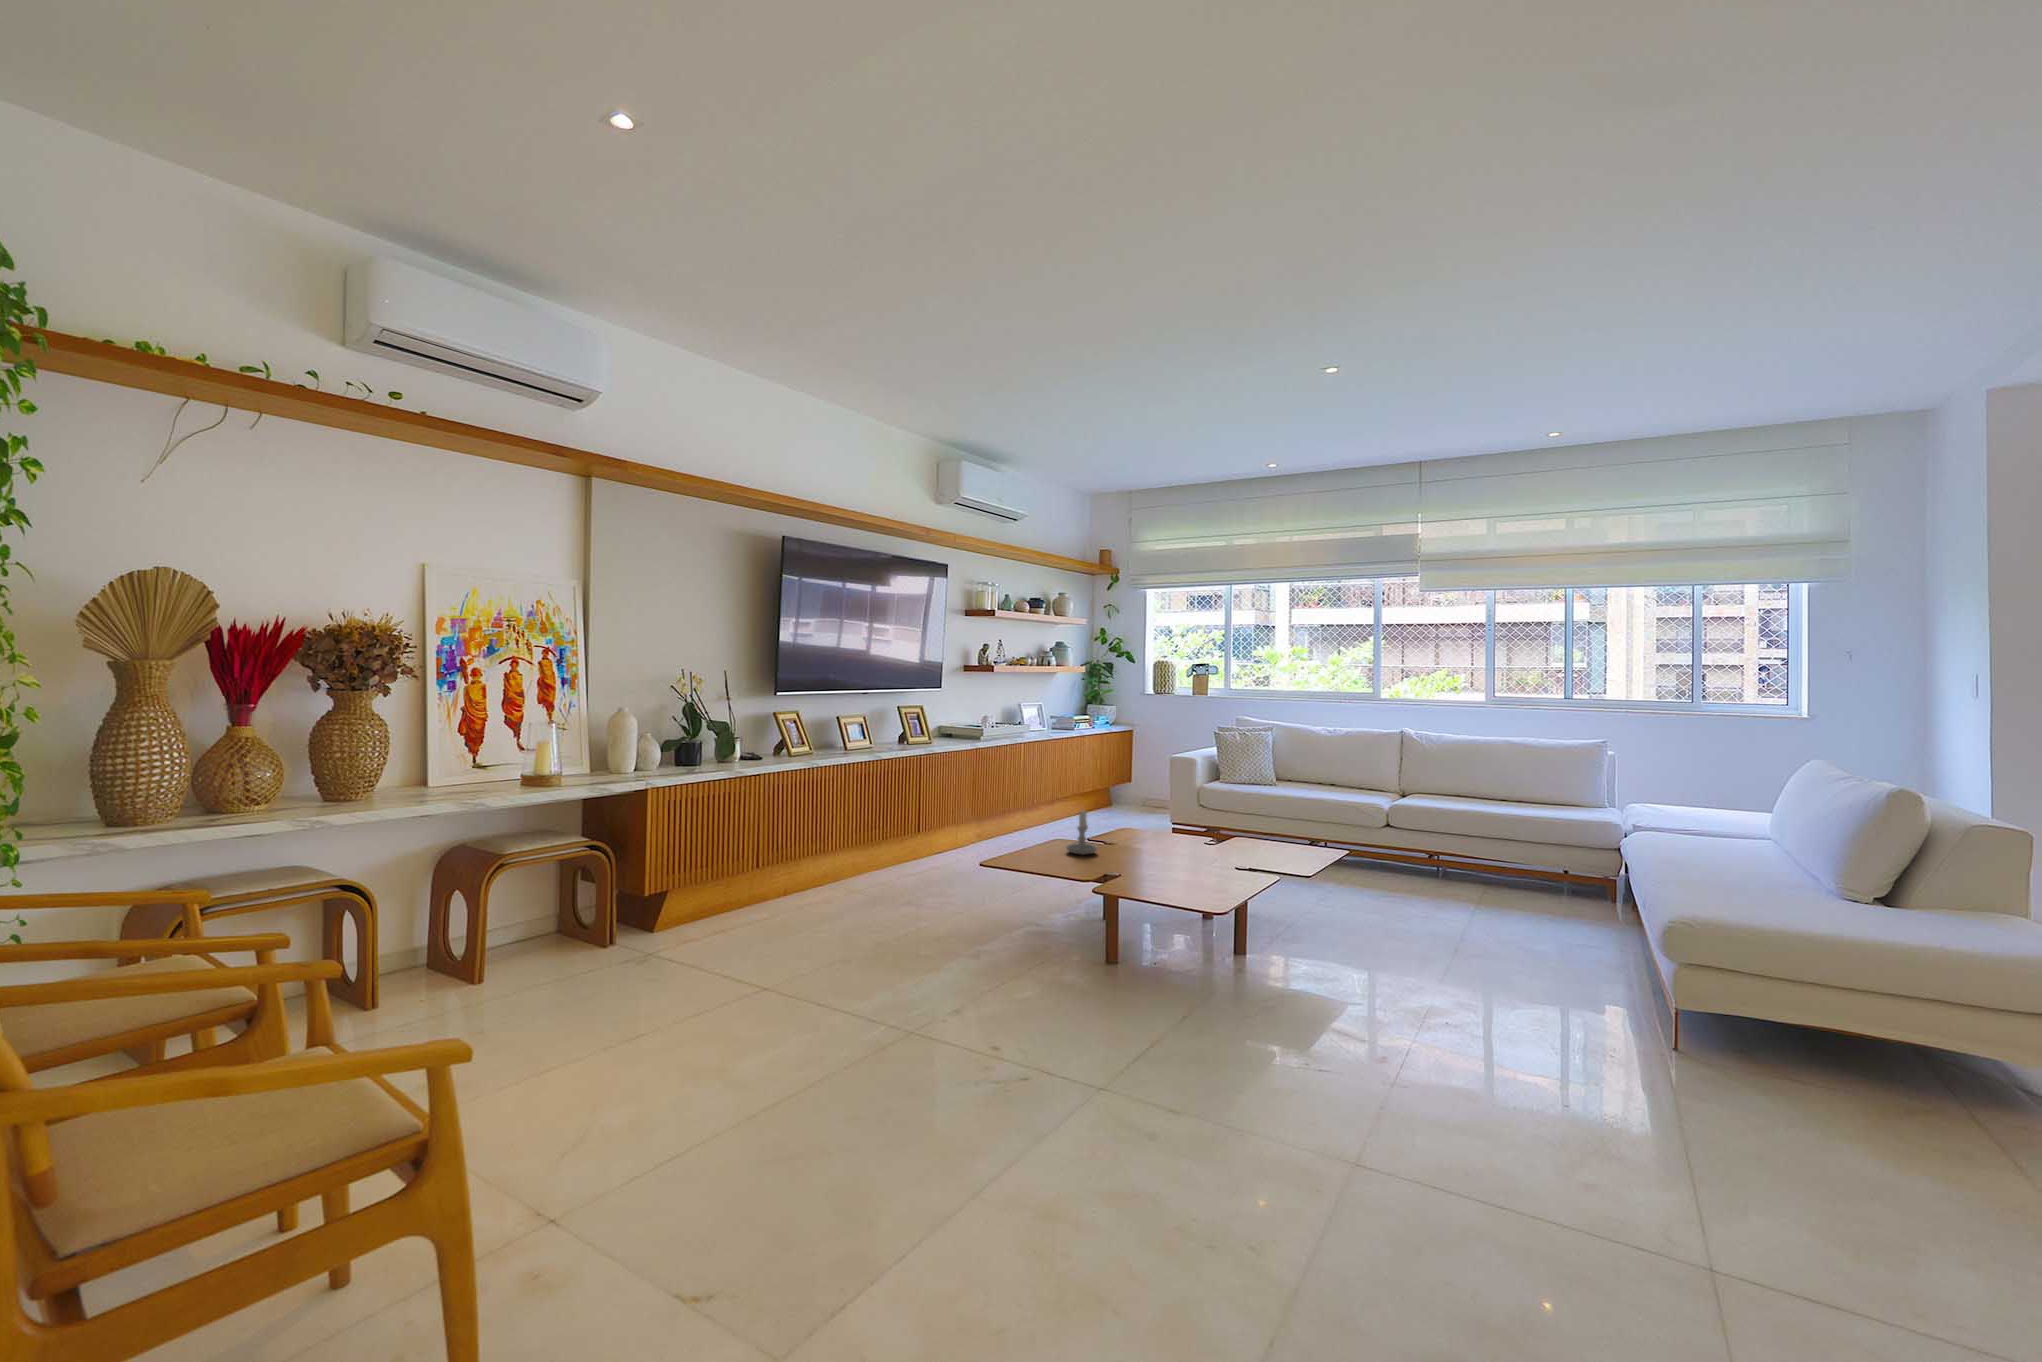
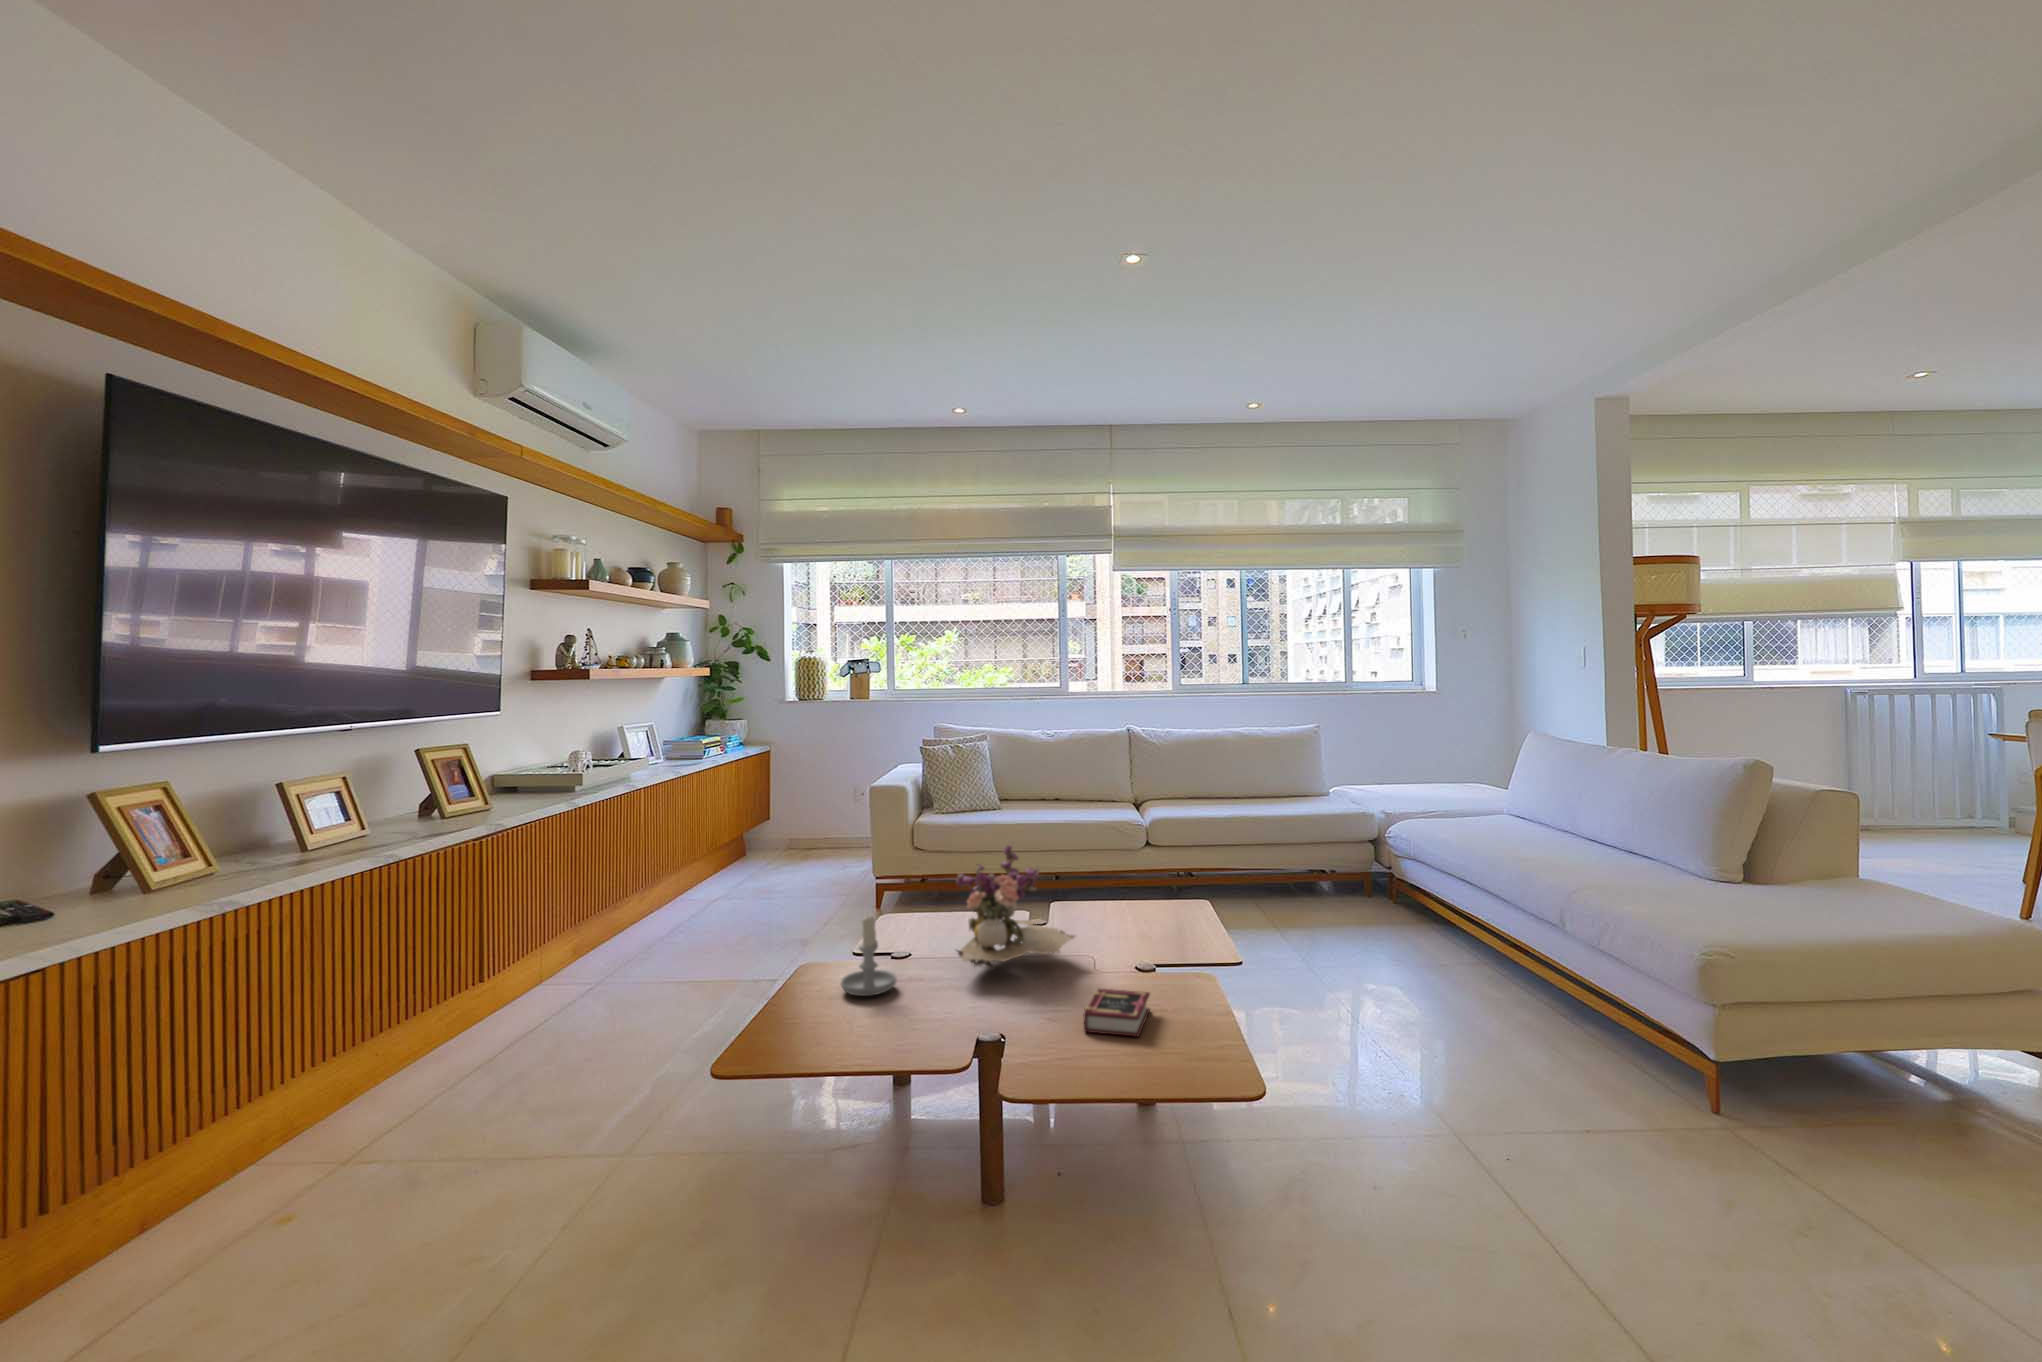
flower arrangement: none [1132,784,1213,857] -> present [956,844,1075,969]
book: none [1175,867,1227,890] -> present [1084,989,1150,1037]

